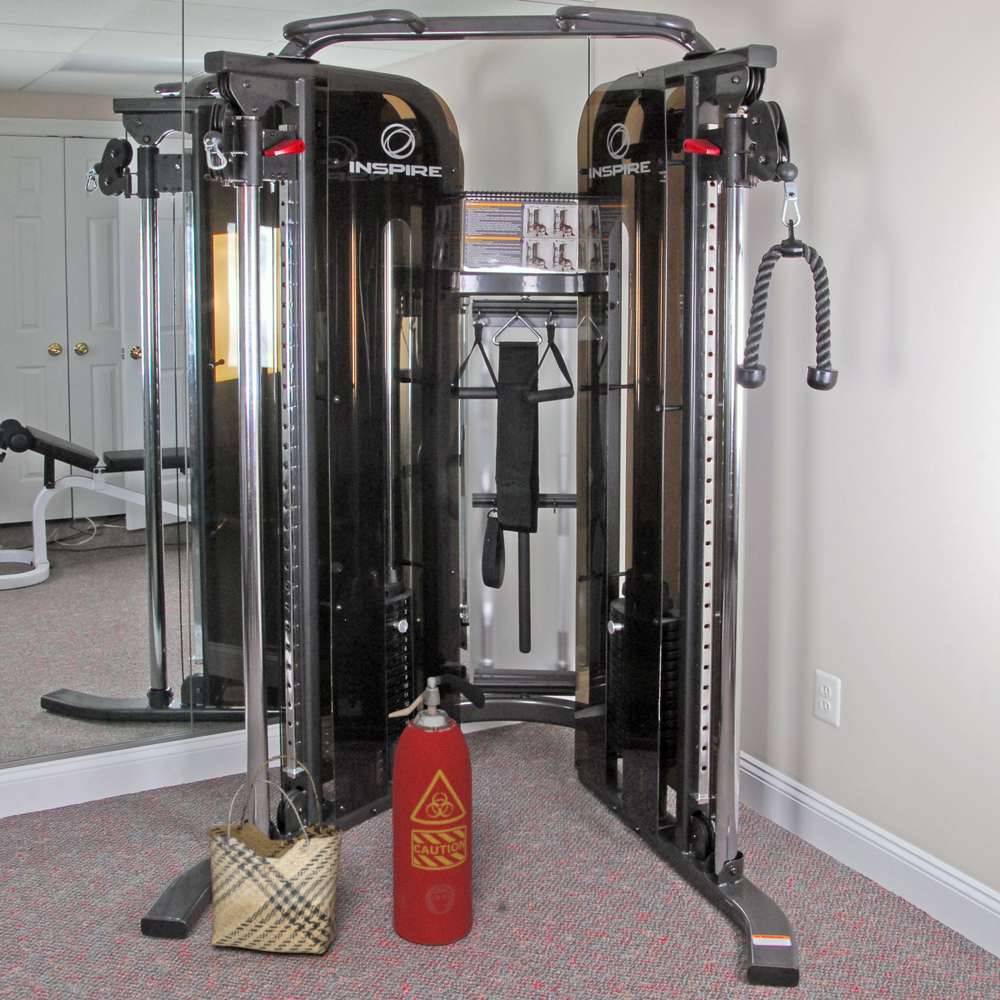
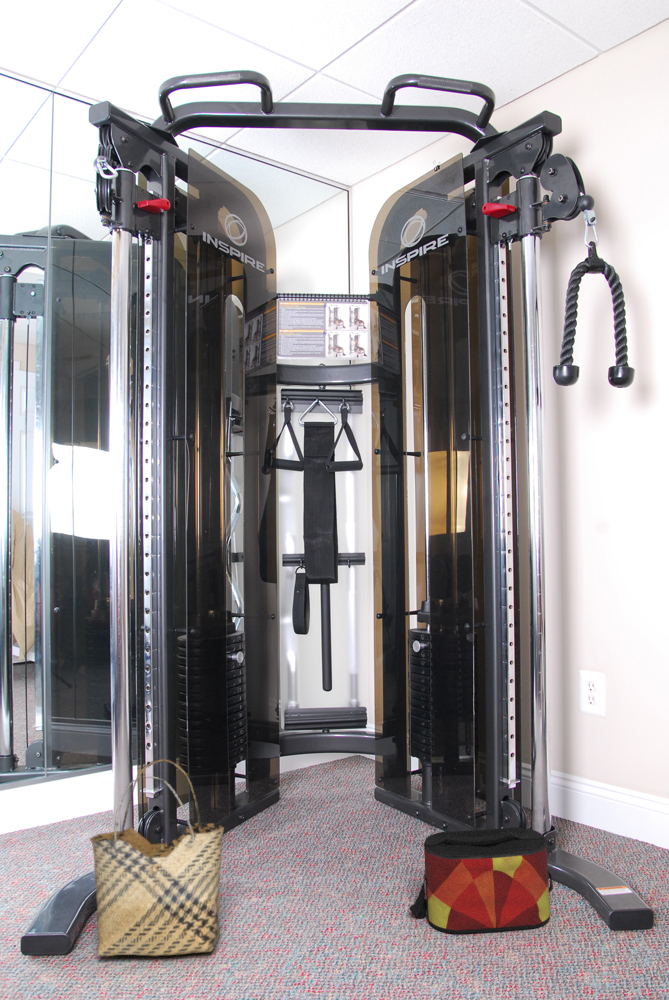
fire extinguisher: present [389,674,485,945] -> none [265,670,346,934]
bag: none [535,856,695,968] -> present [409,827,553,934]

